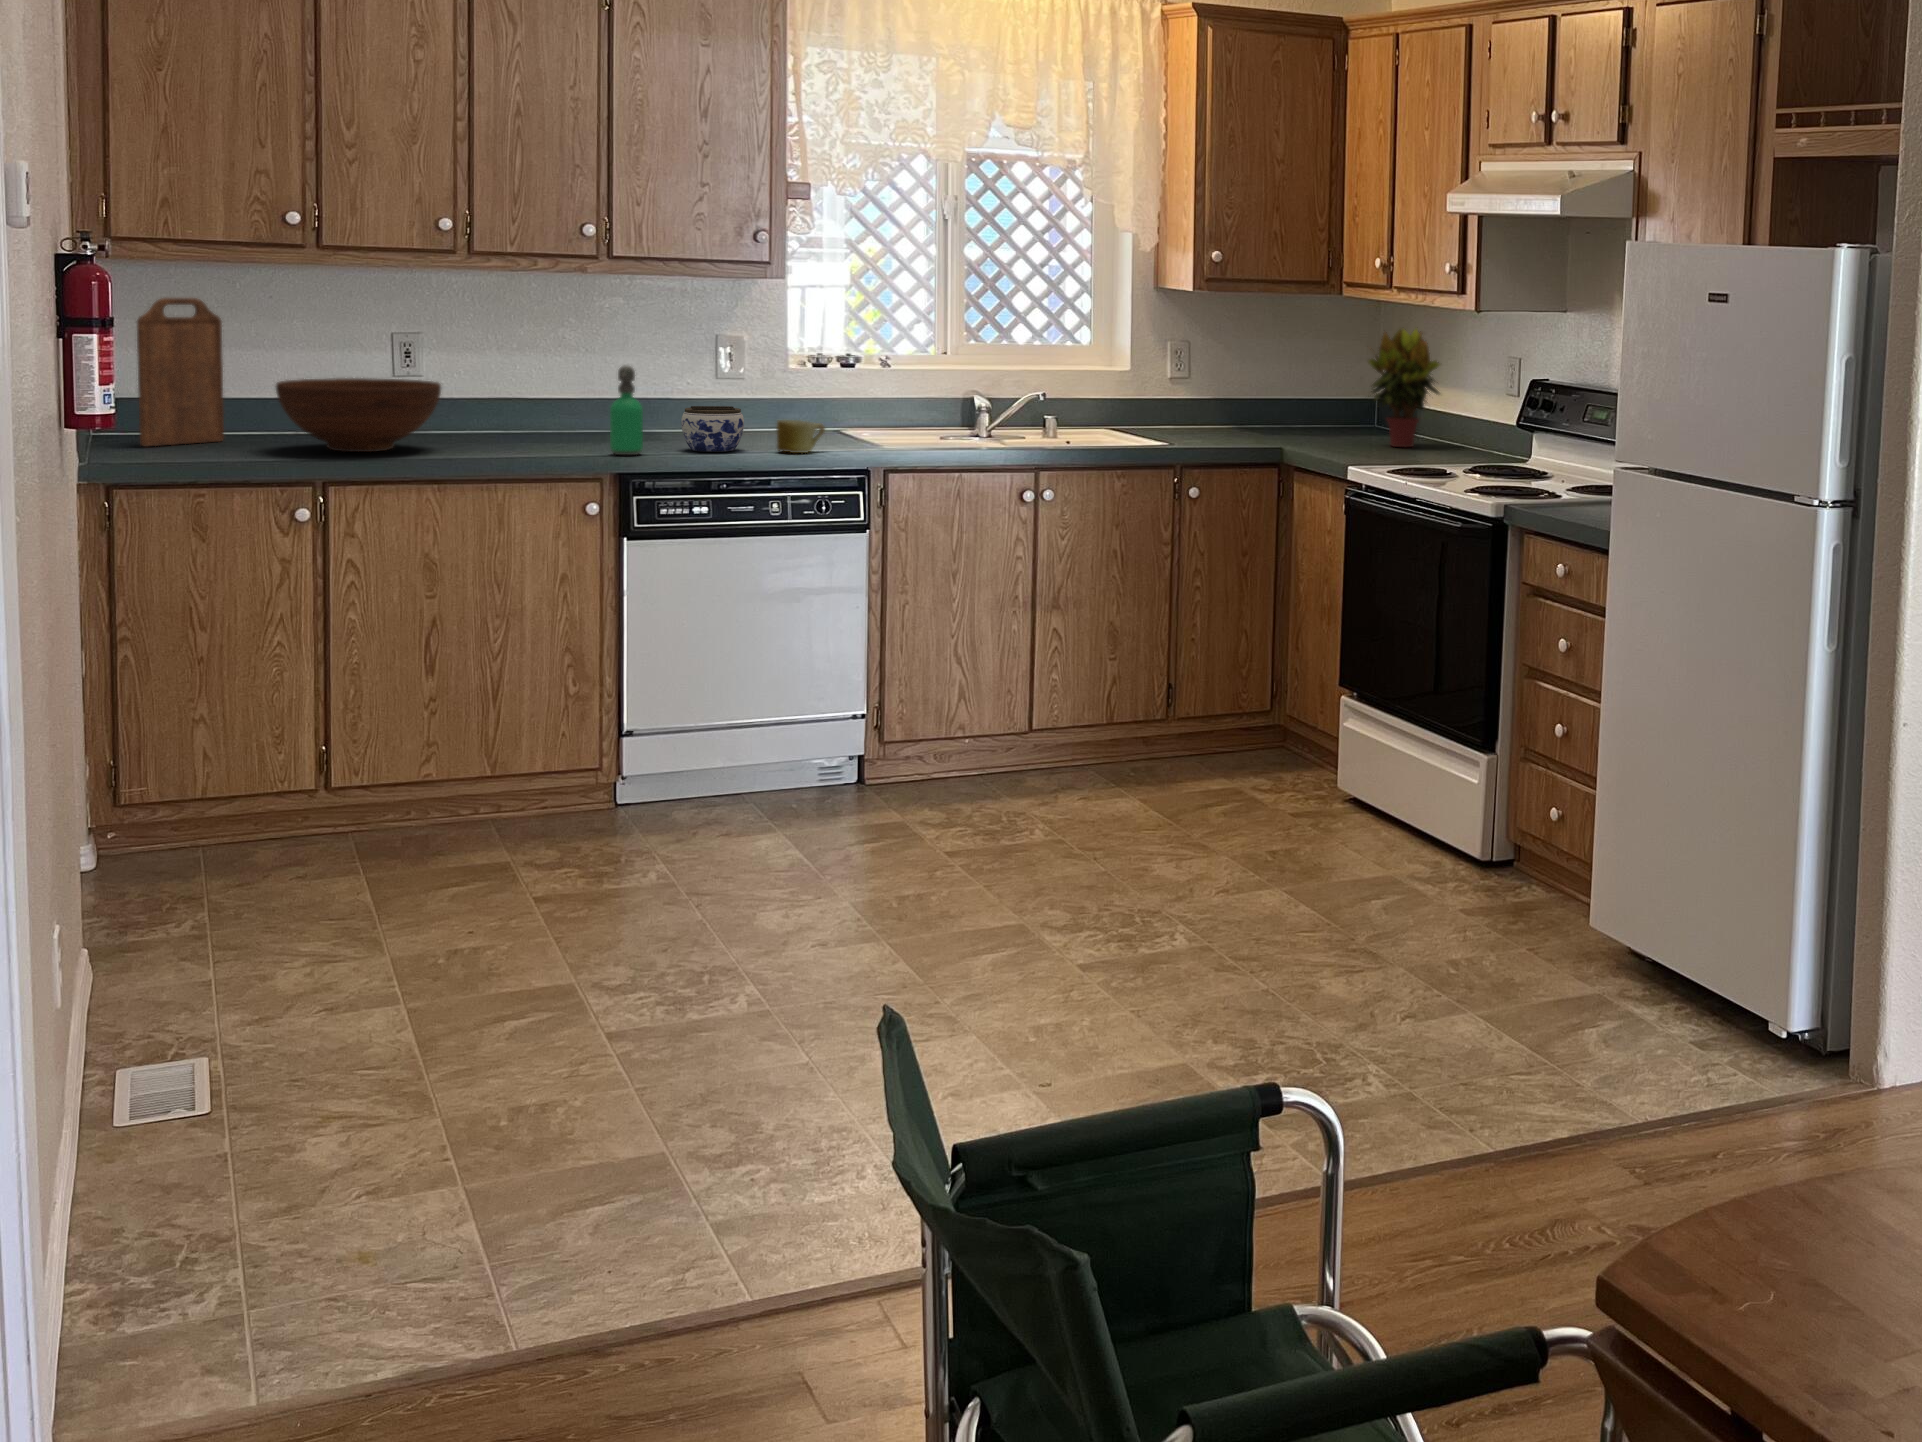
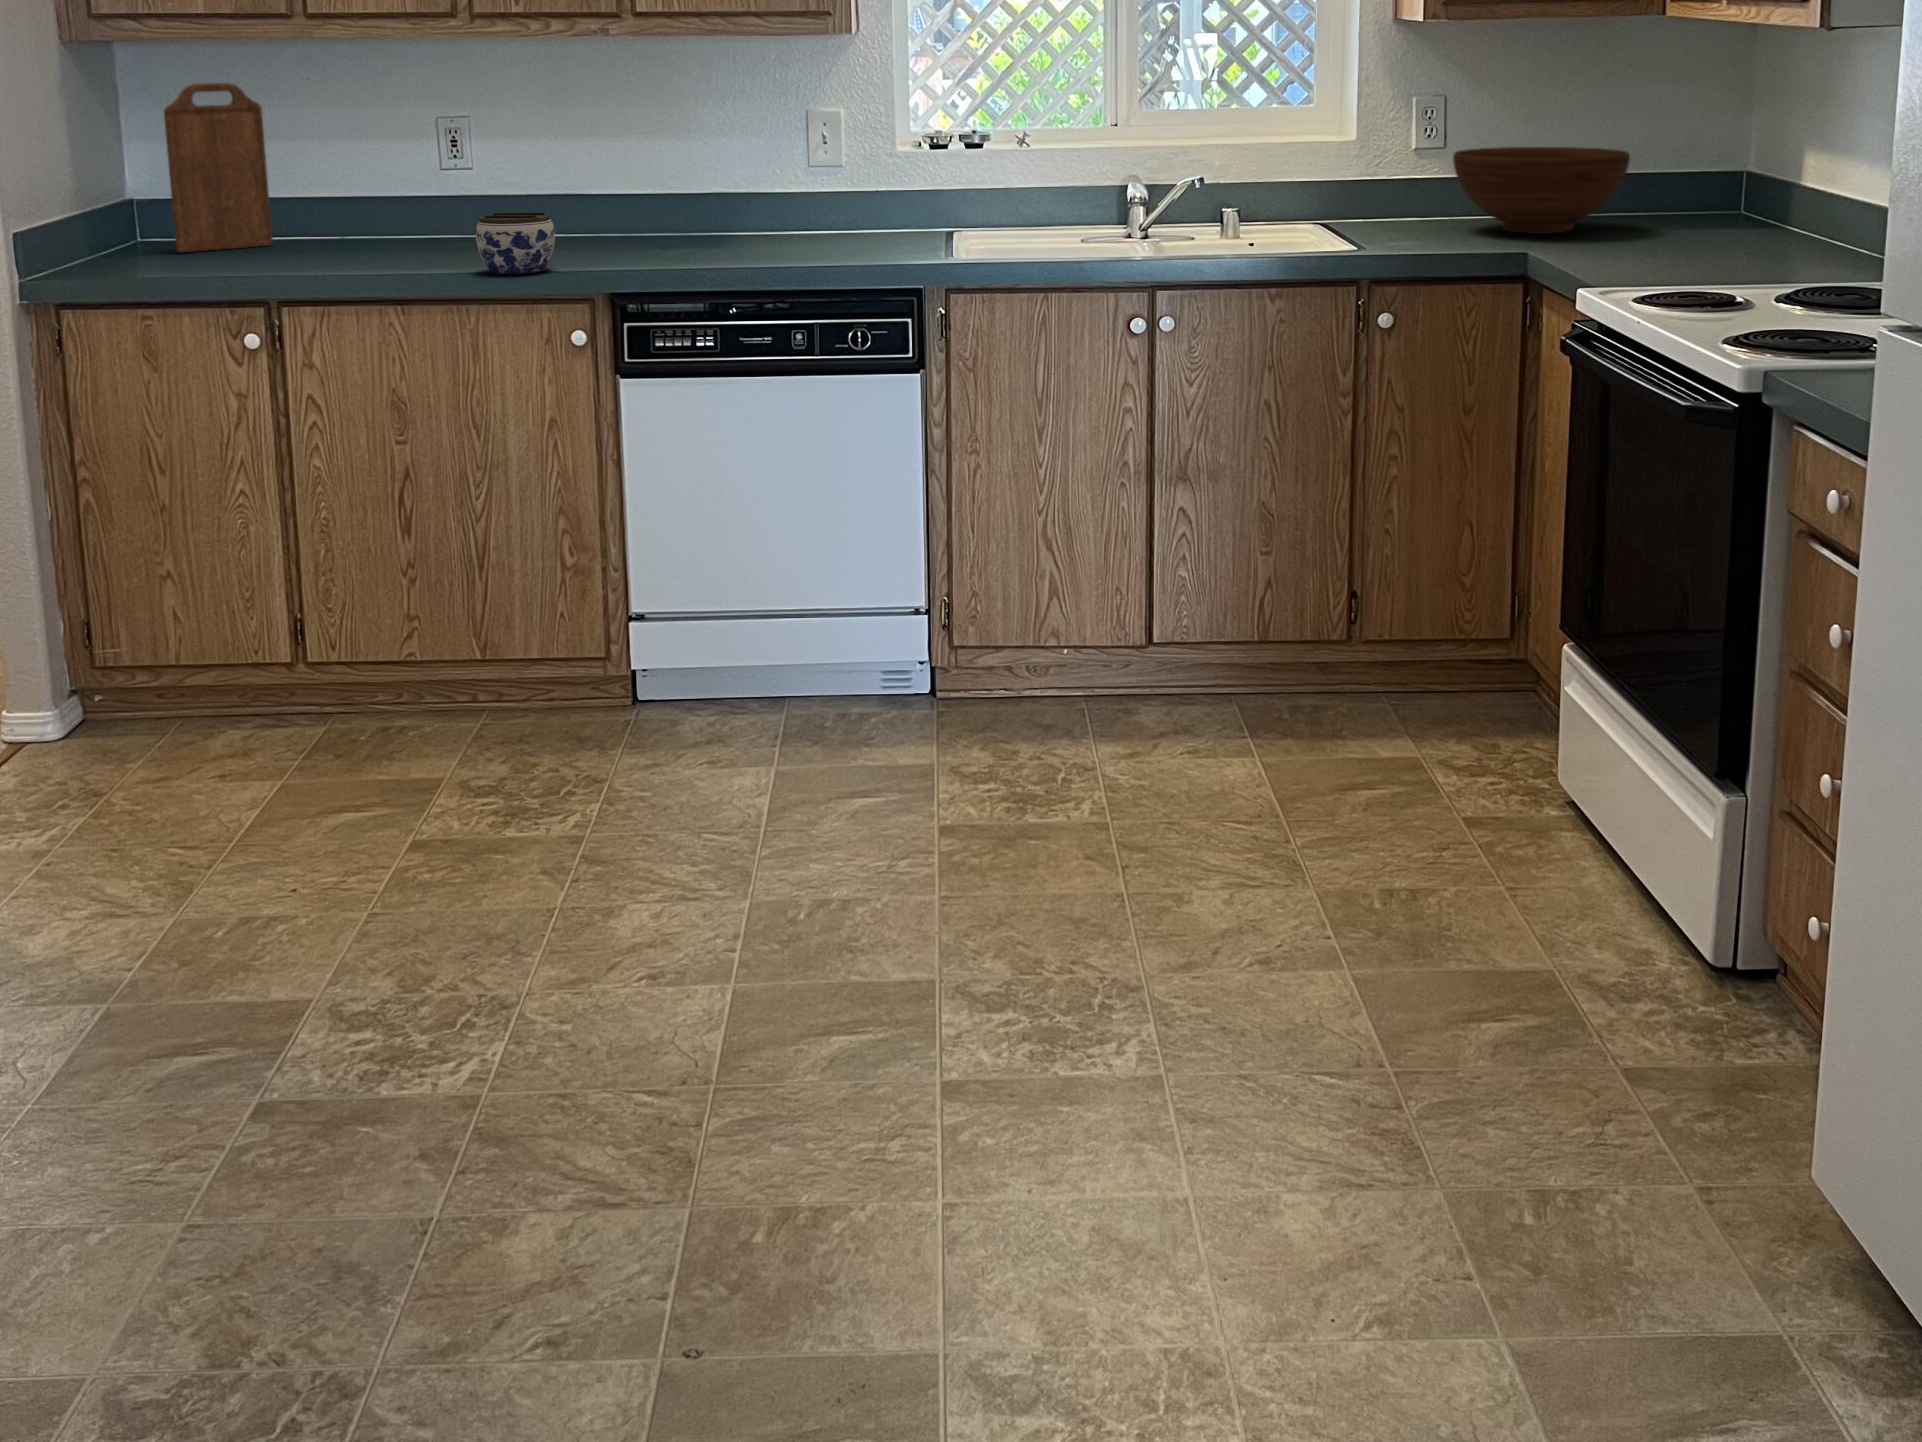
potted plant: present [1369,329,1440,447] -> none [1675,65,1807,255]
soap dispenser: present [610,366,643,455] -> none [612,151,653,266]
fruit bowl: present [276,378,441,452] -> present [1453,147,1630,234]
jar: present [681,406,744,452] -> present [476,212,555,274]
mug: present [776,420,825,453] -> none [814,219,877,264]

